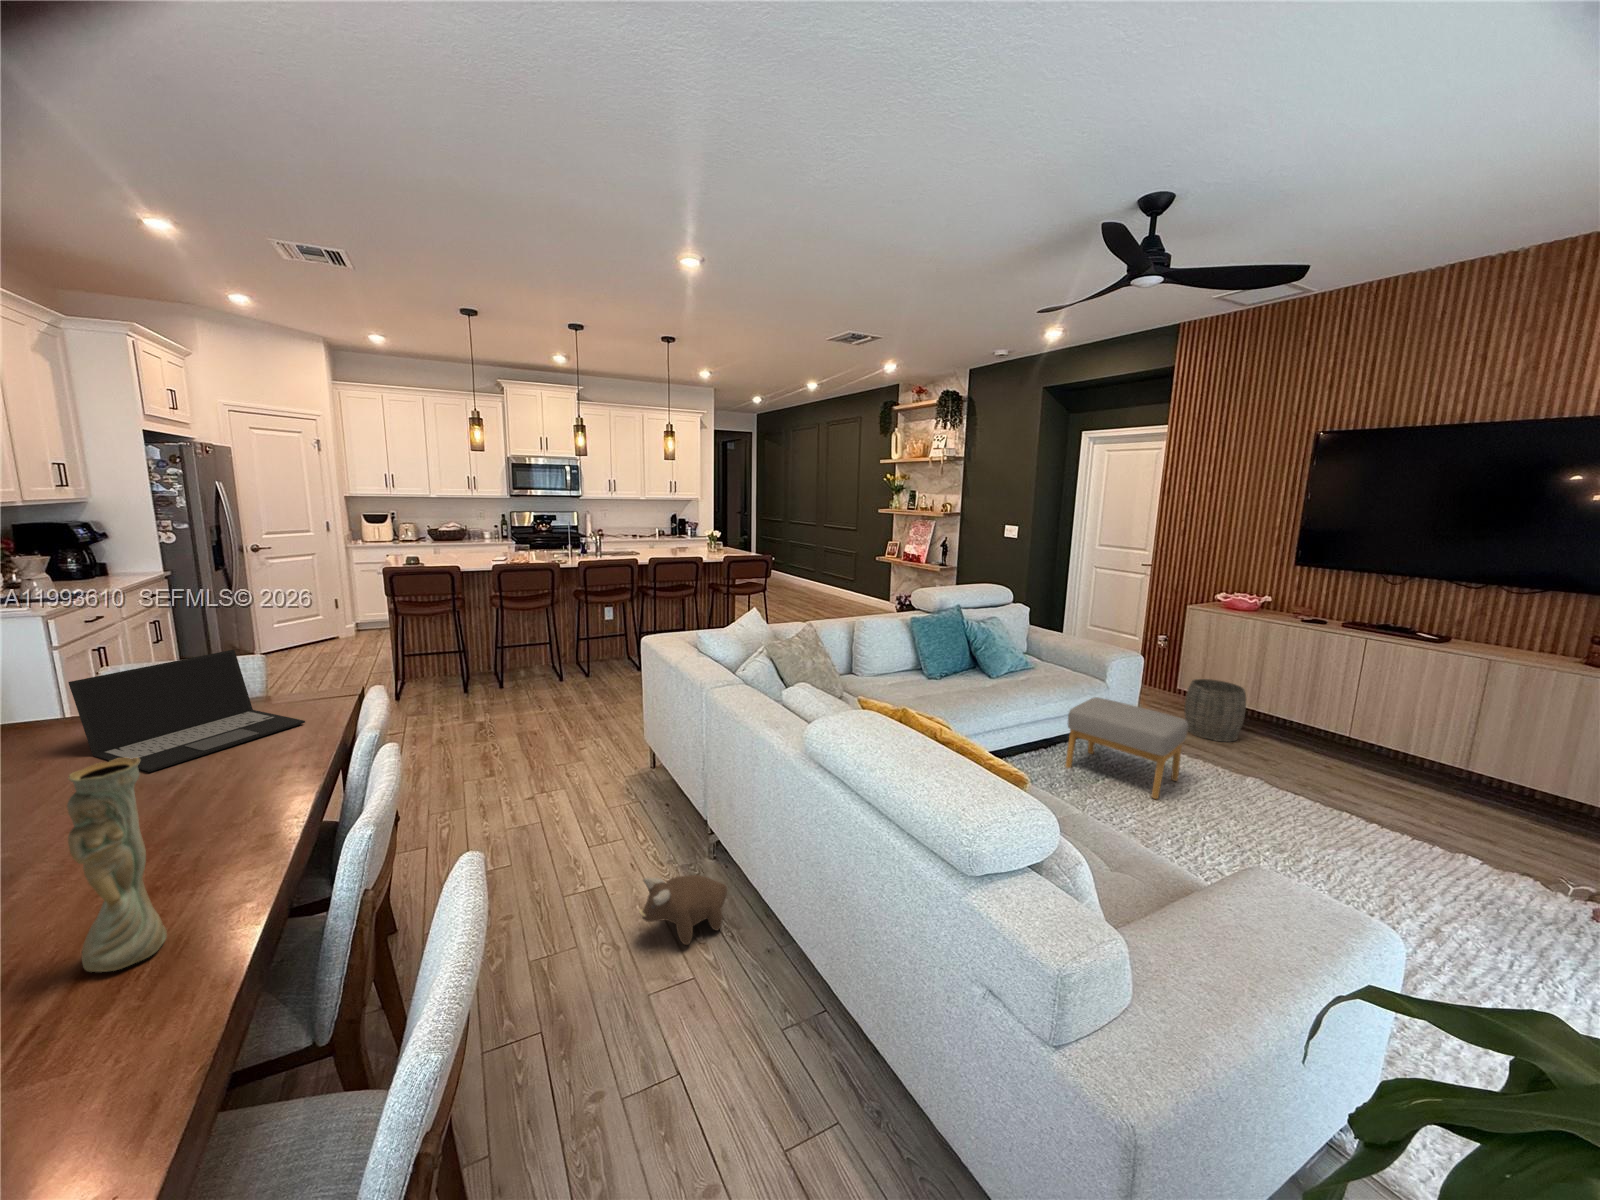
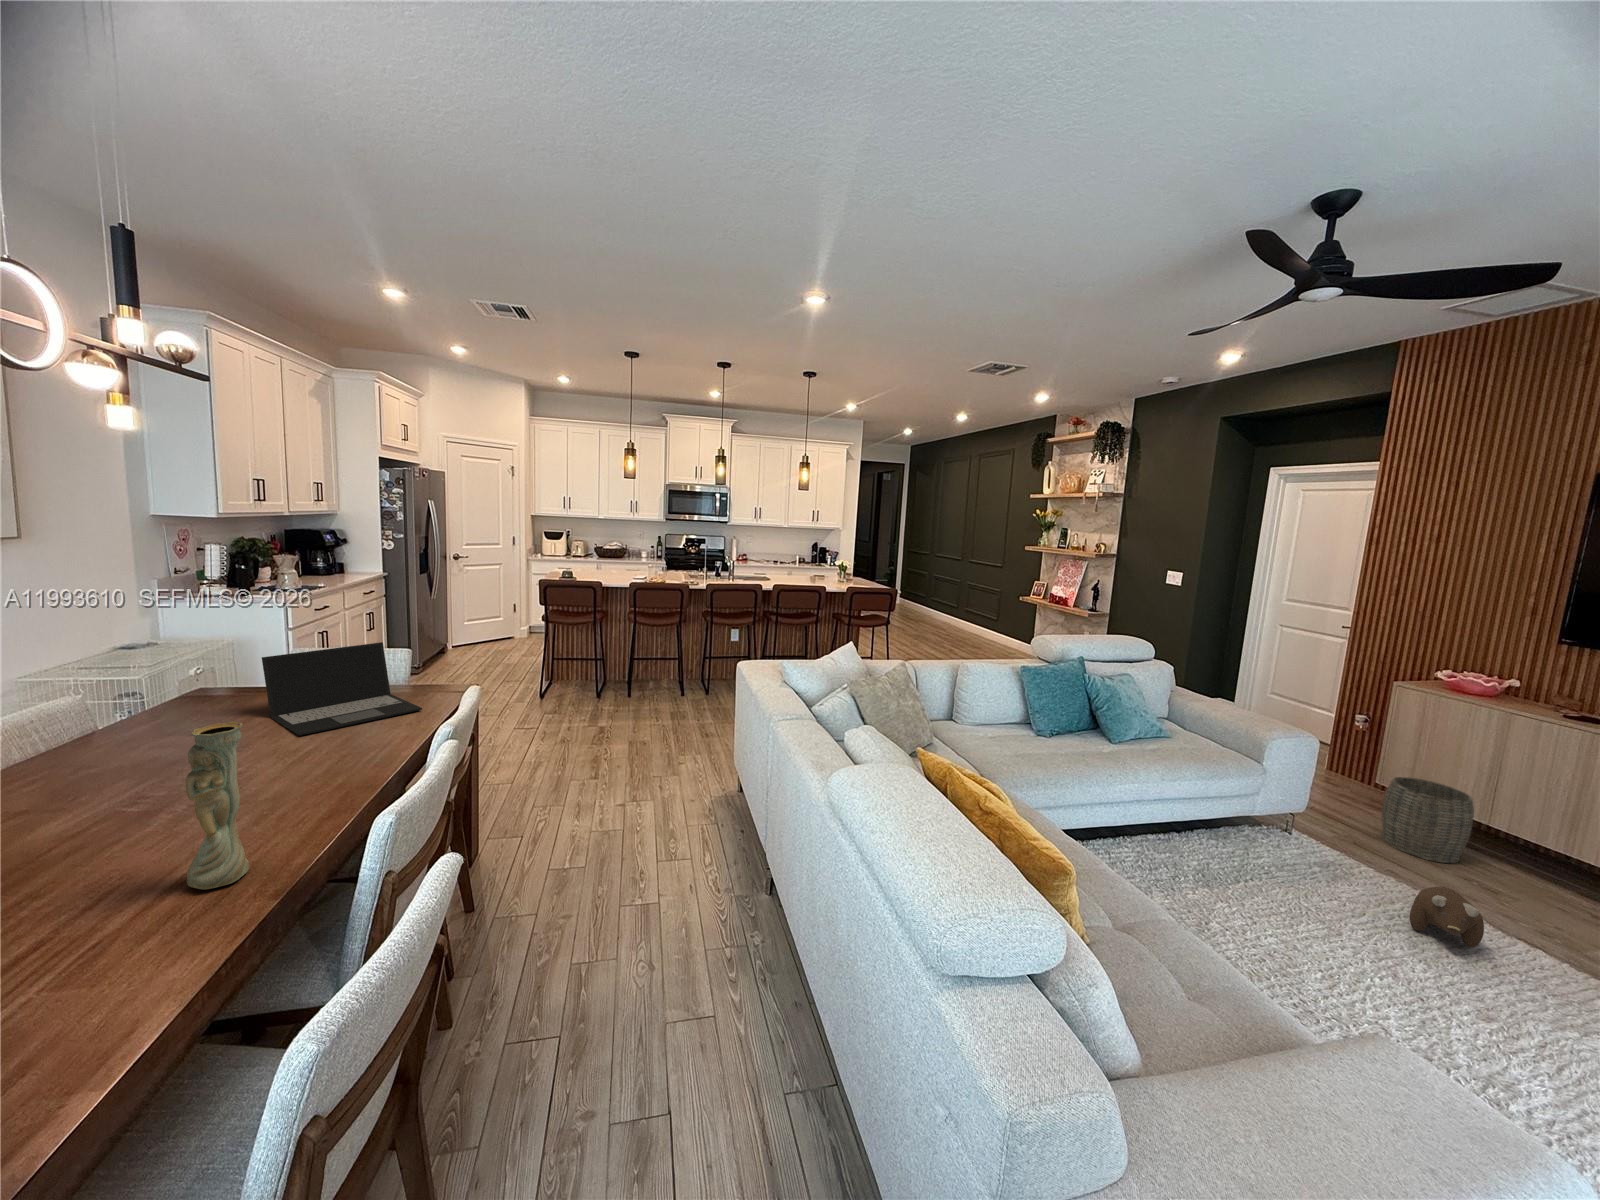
footstool: present [1065,697,1188,799] -> none [1197,782,1368,919]
plush toy: present [639,875,727,945] -> present [1410,886,1484,948]

